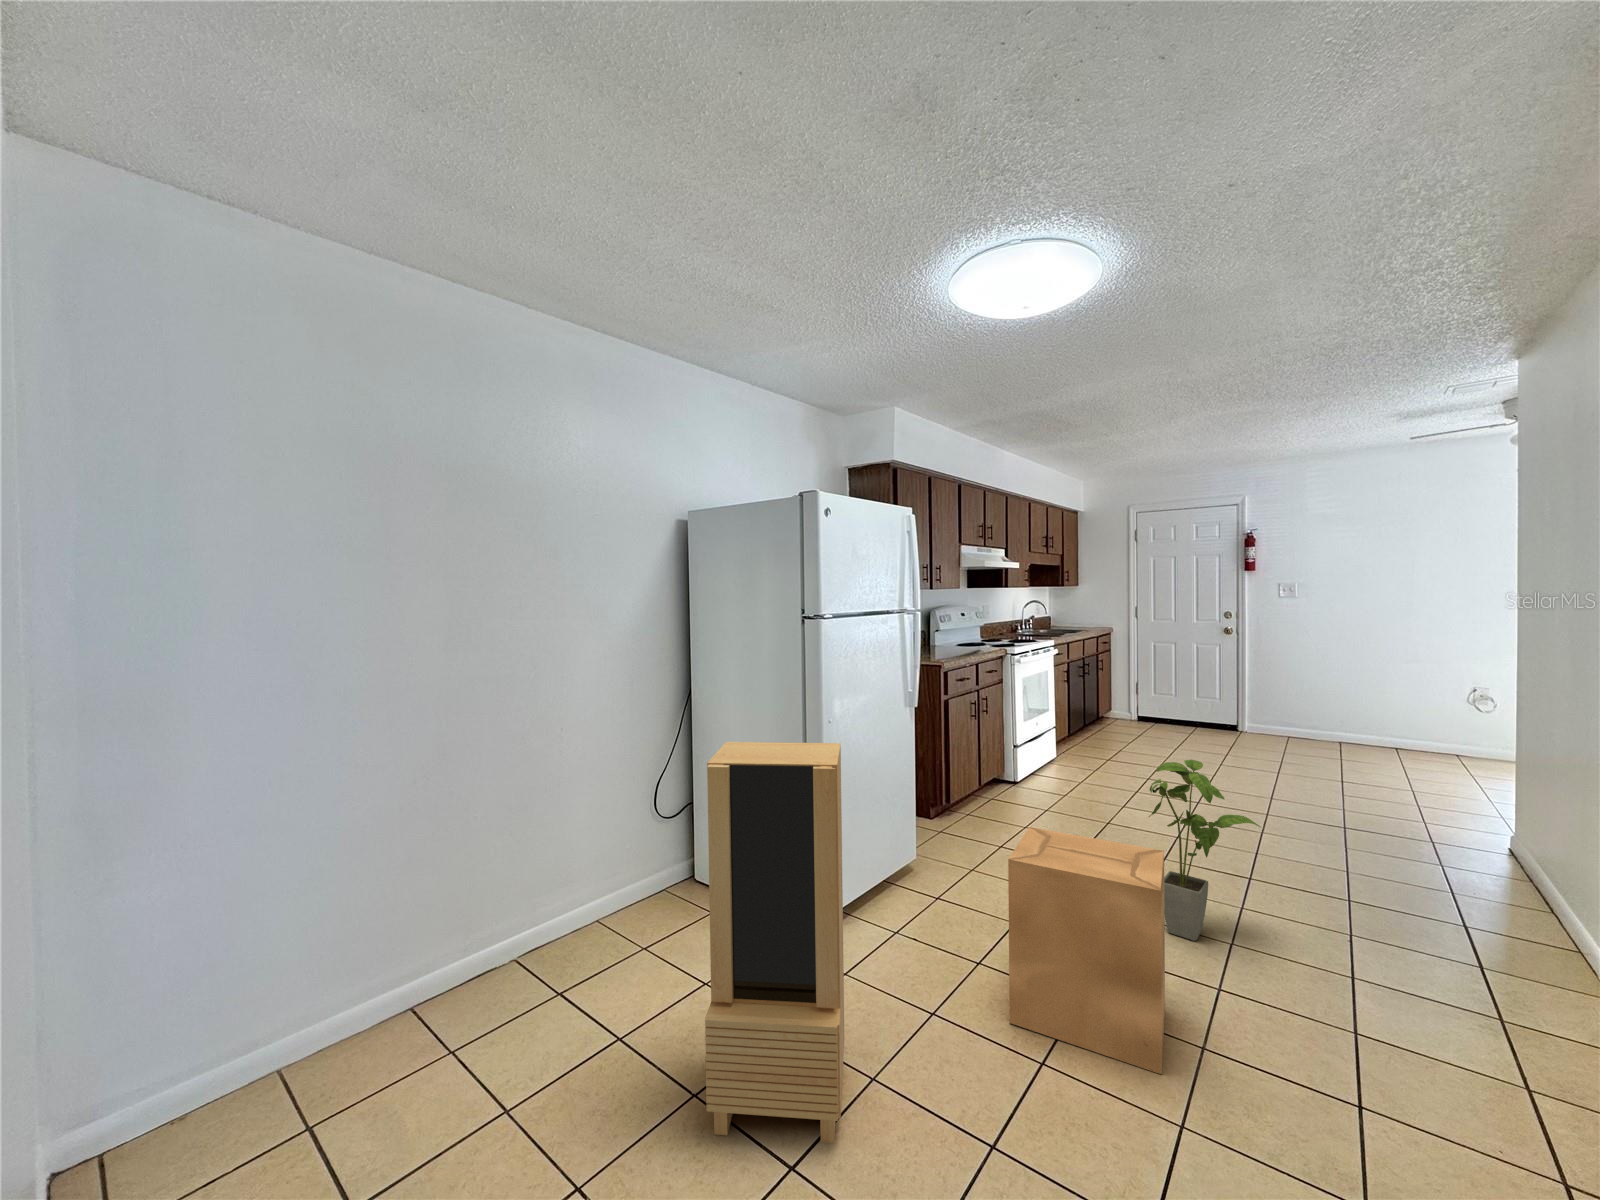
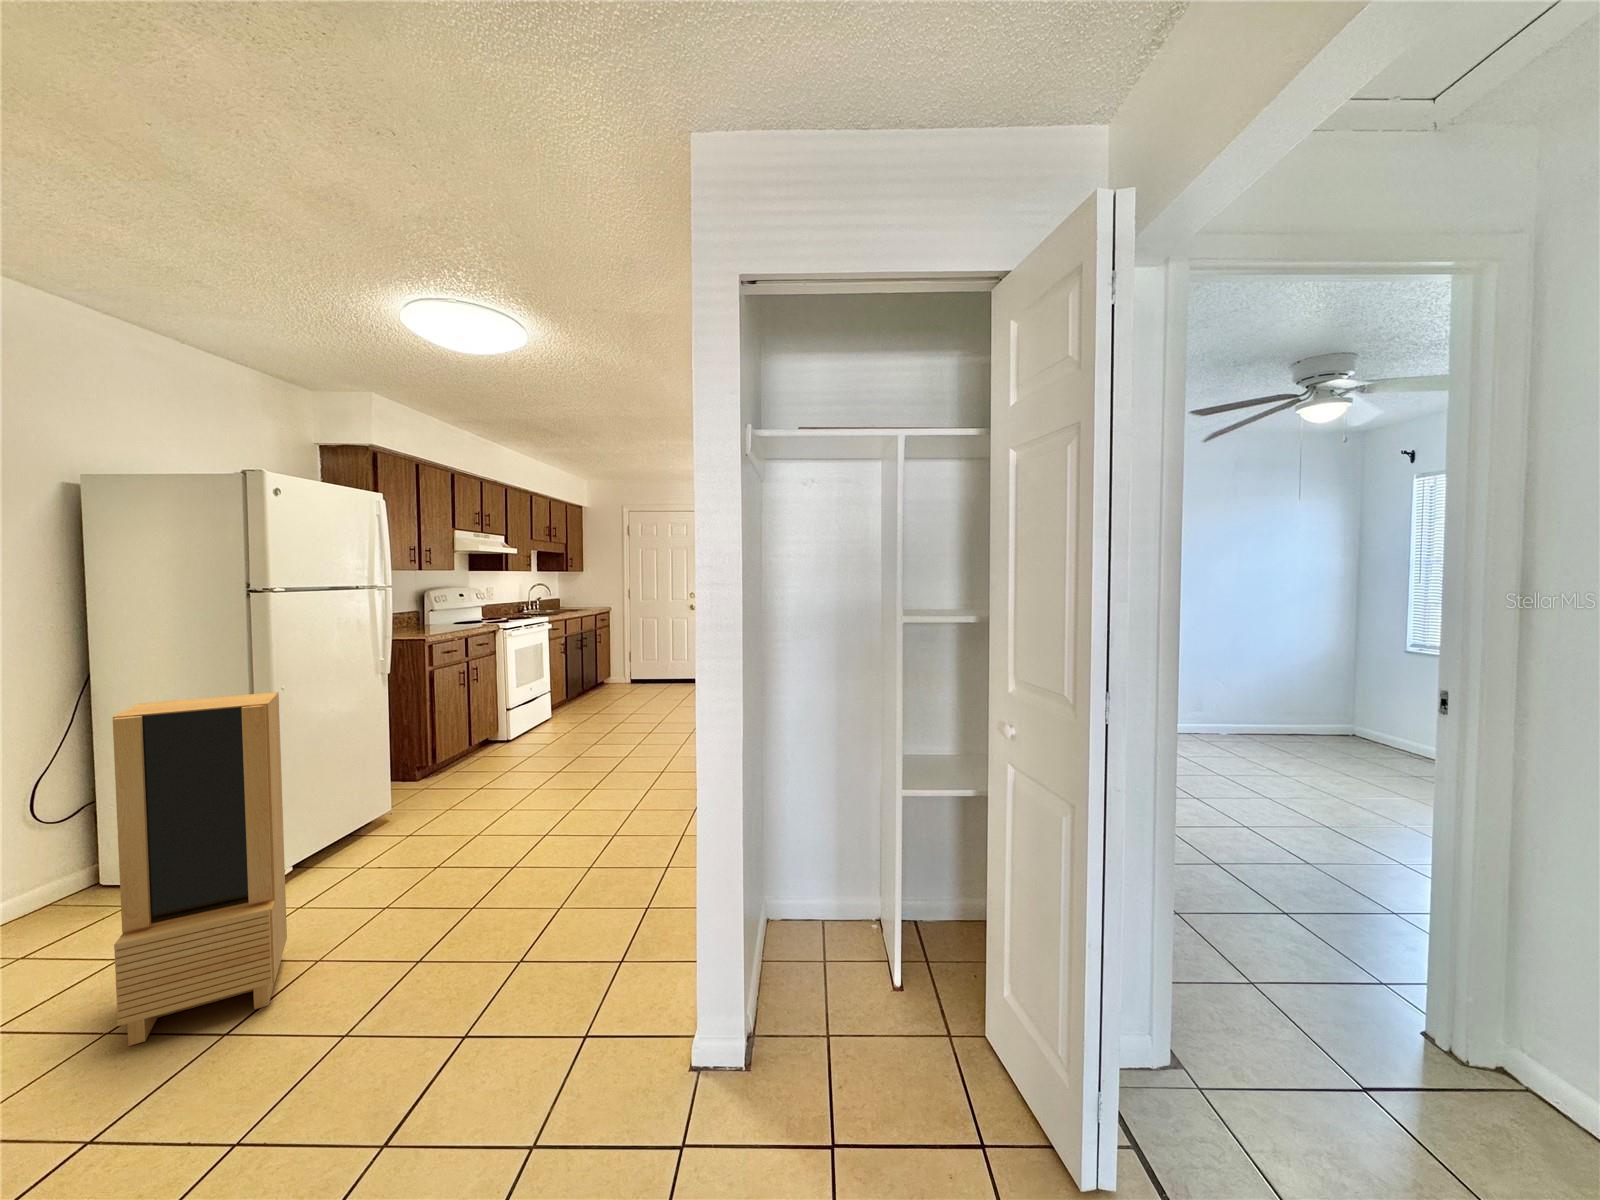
house plant: present [1149,759,1260,941] -> none [578,688,647,812]
cardboard box: present [1008,827,1165,1074] -> none [448,745,571,892]

